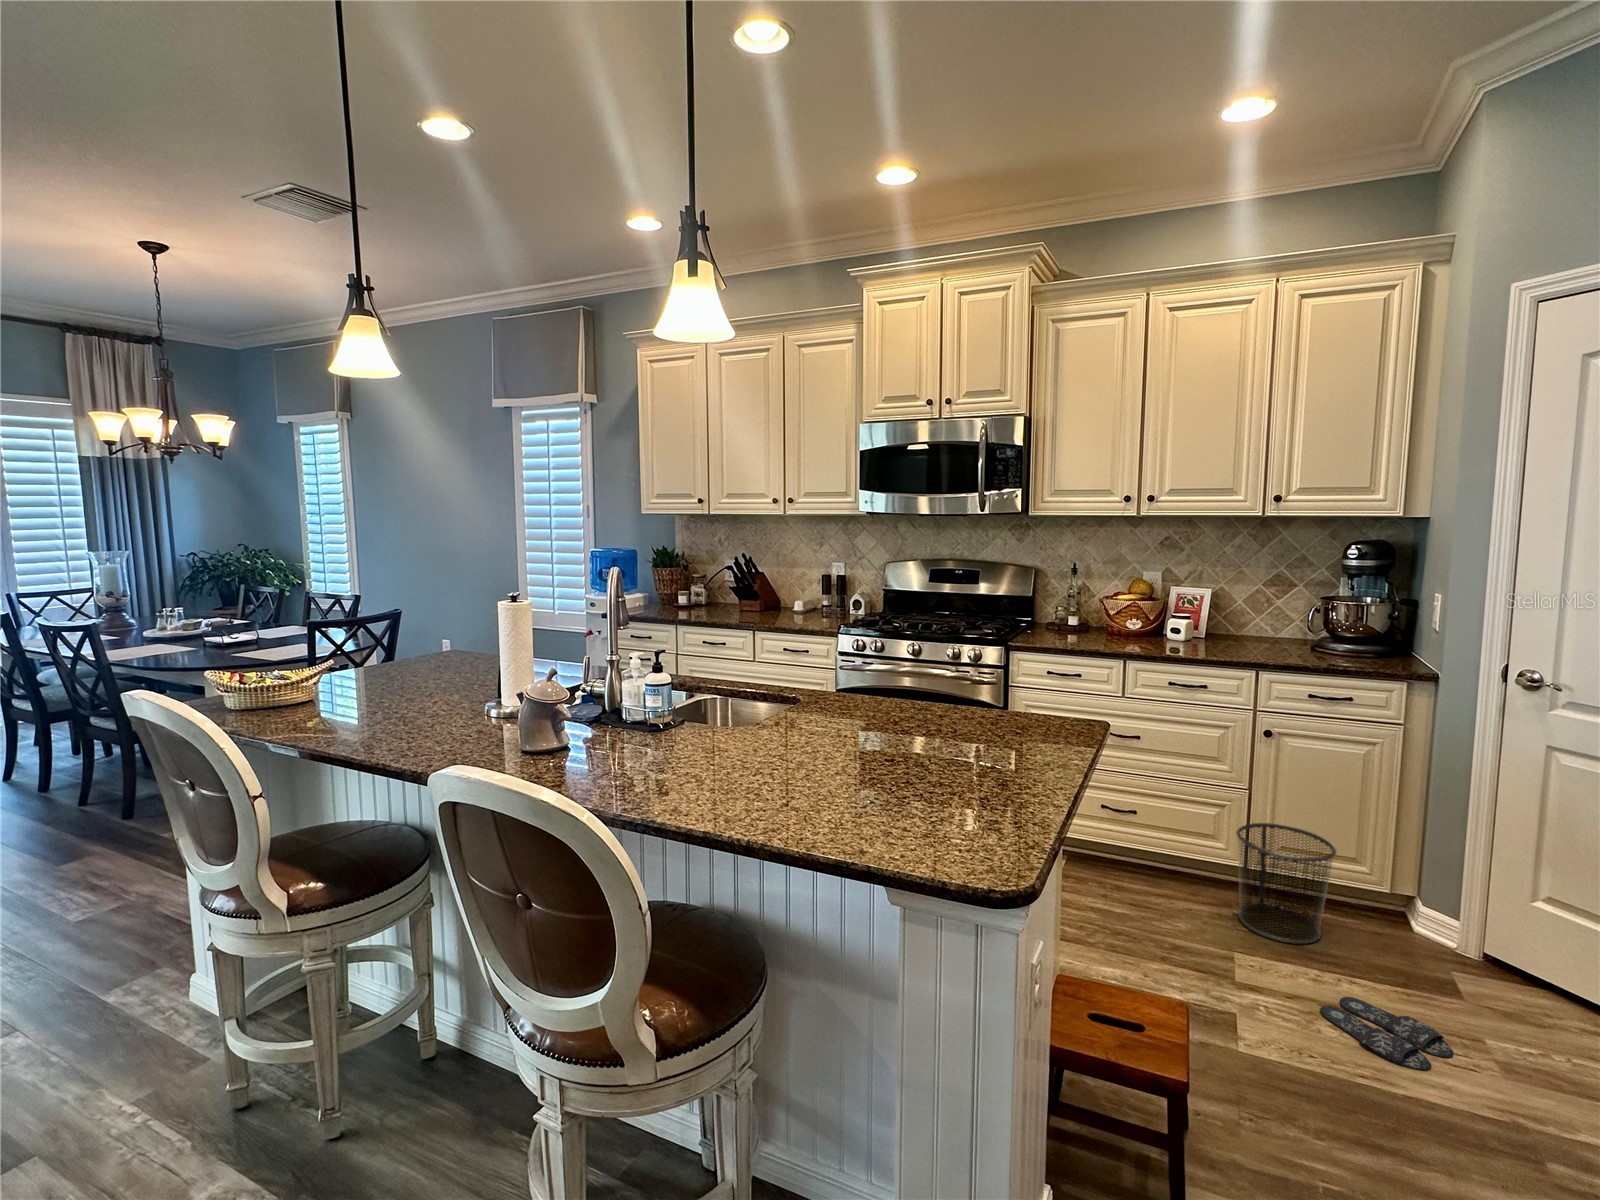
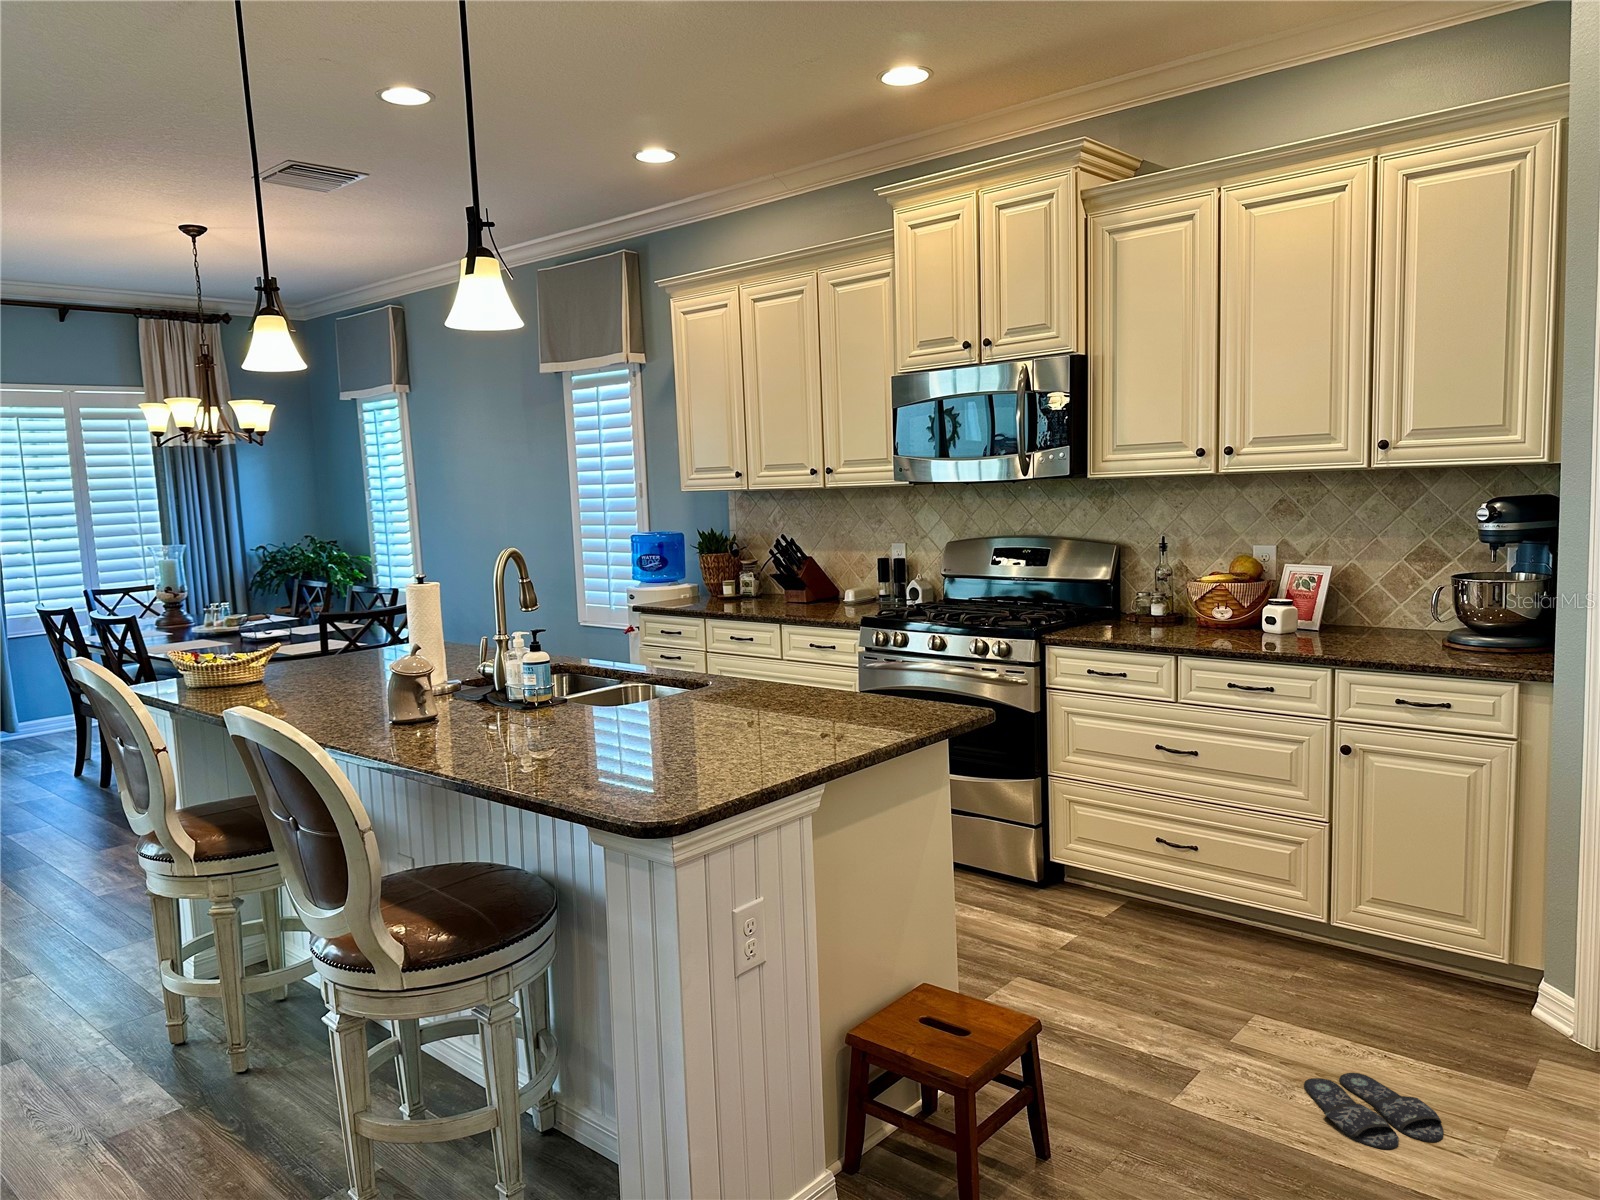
waste bin: present [1236,823,1336,944] -> none [1284,867,1406,1018]

